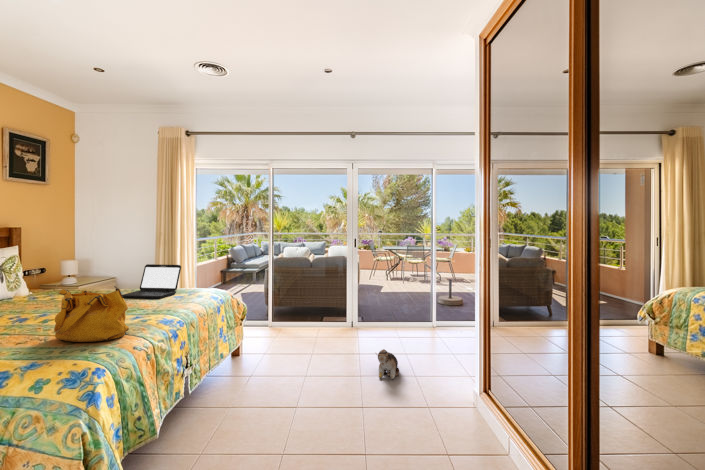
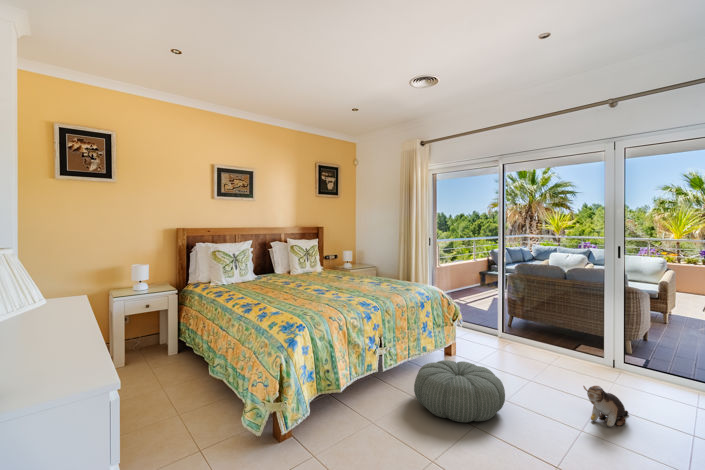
laptop: present [122,264,181,299] -> none [354,259,399,288]
handbag: present [54,286,129,342] -> none [290,269,336,309]
pouf: none [233,358,321,422] -> present [414,360,505,422]

